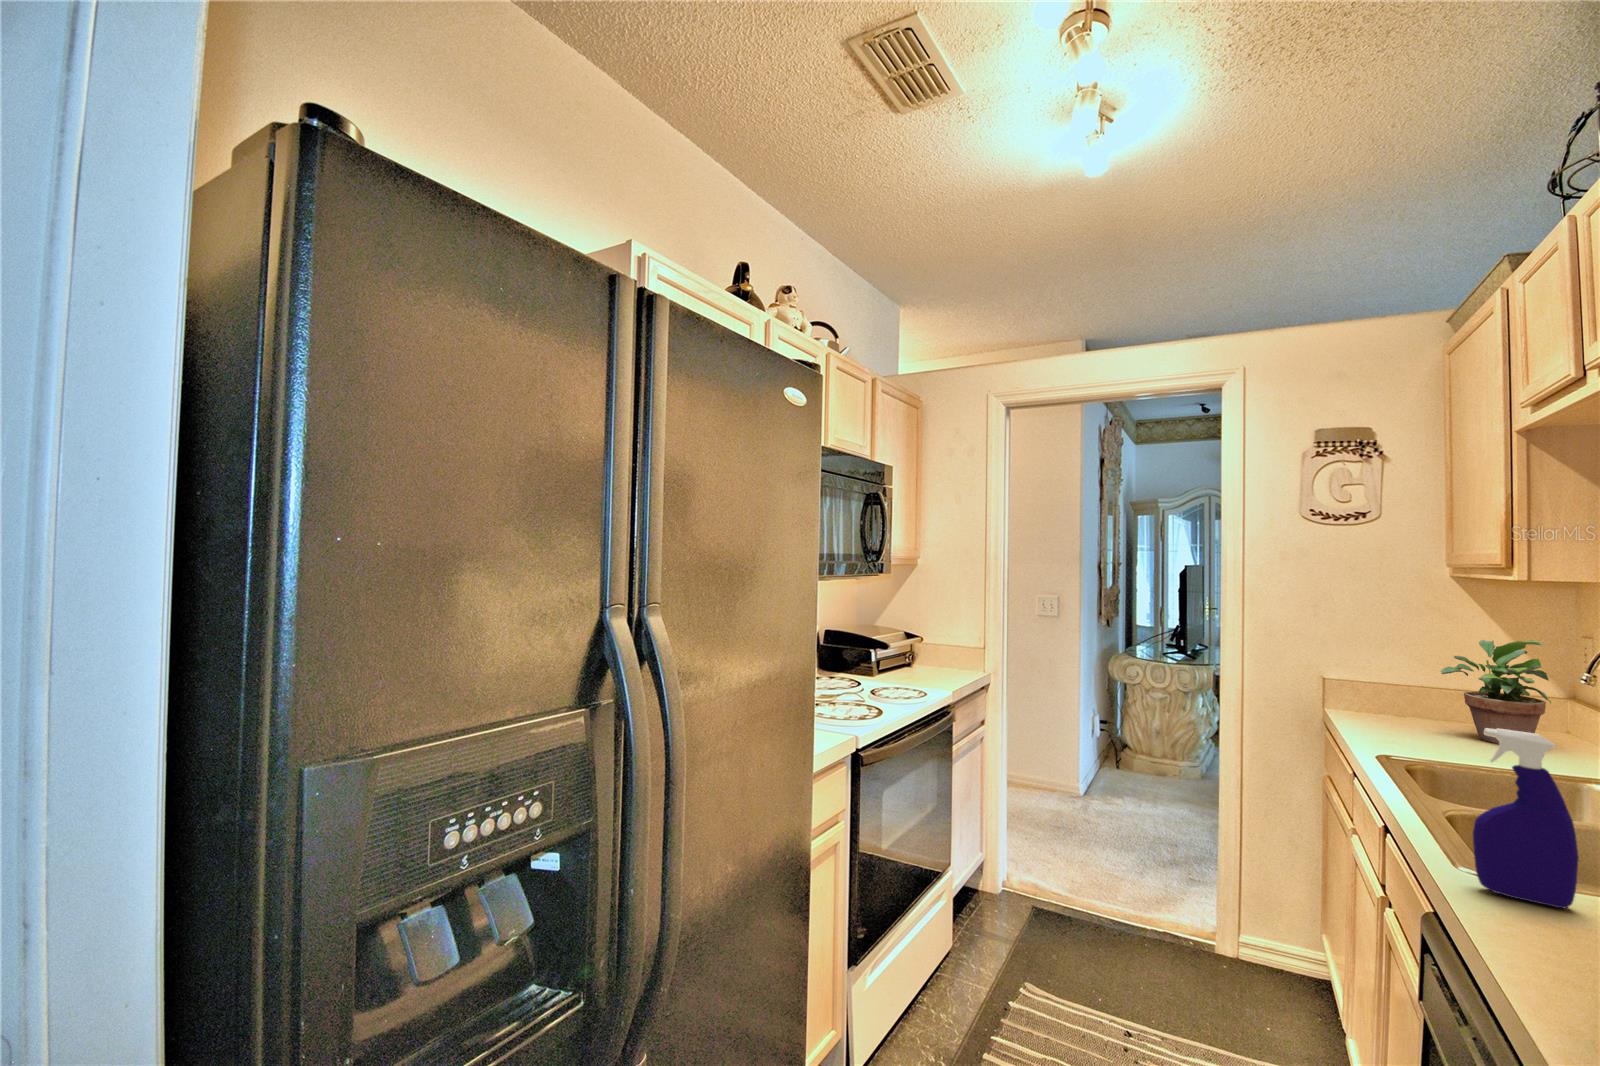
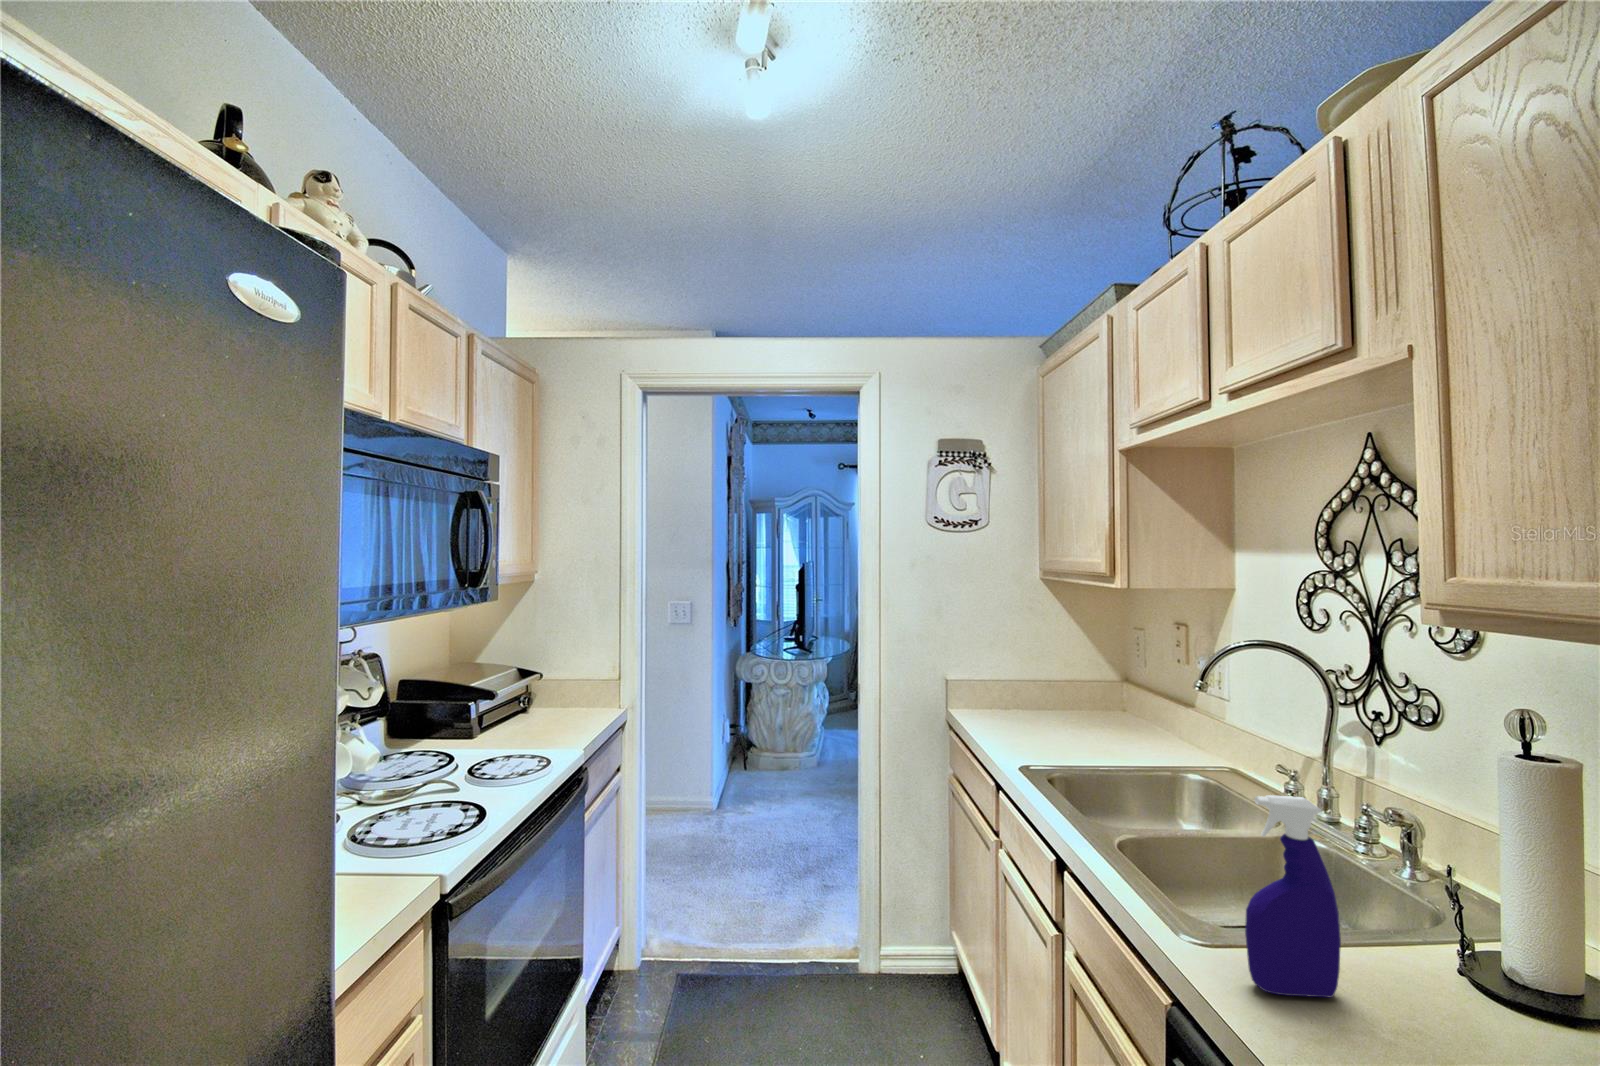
potted plant: present [1441,640,1551,744] -> none [1044,634,1116,729]

